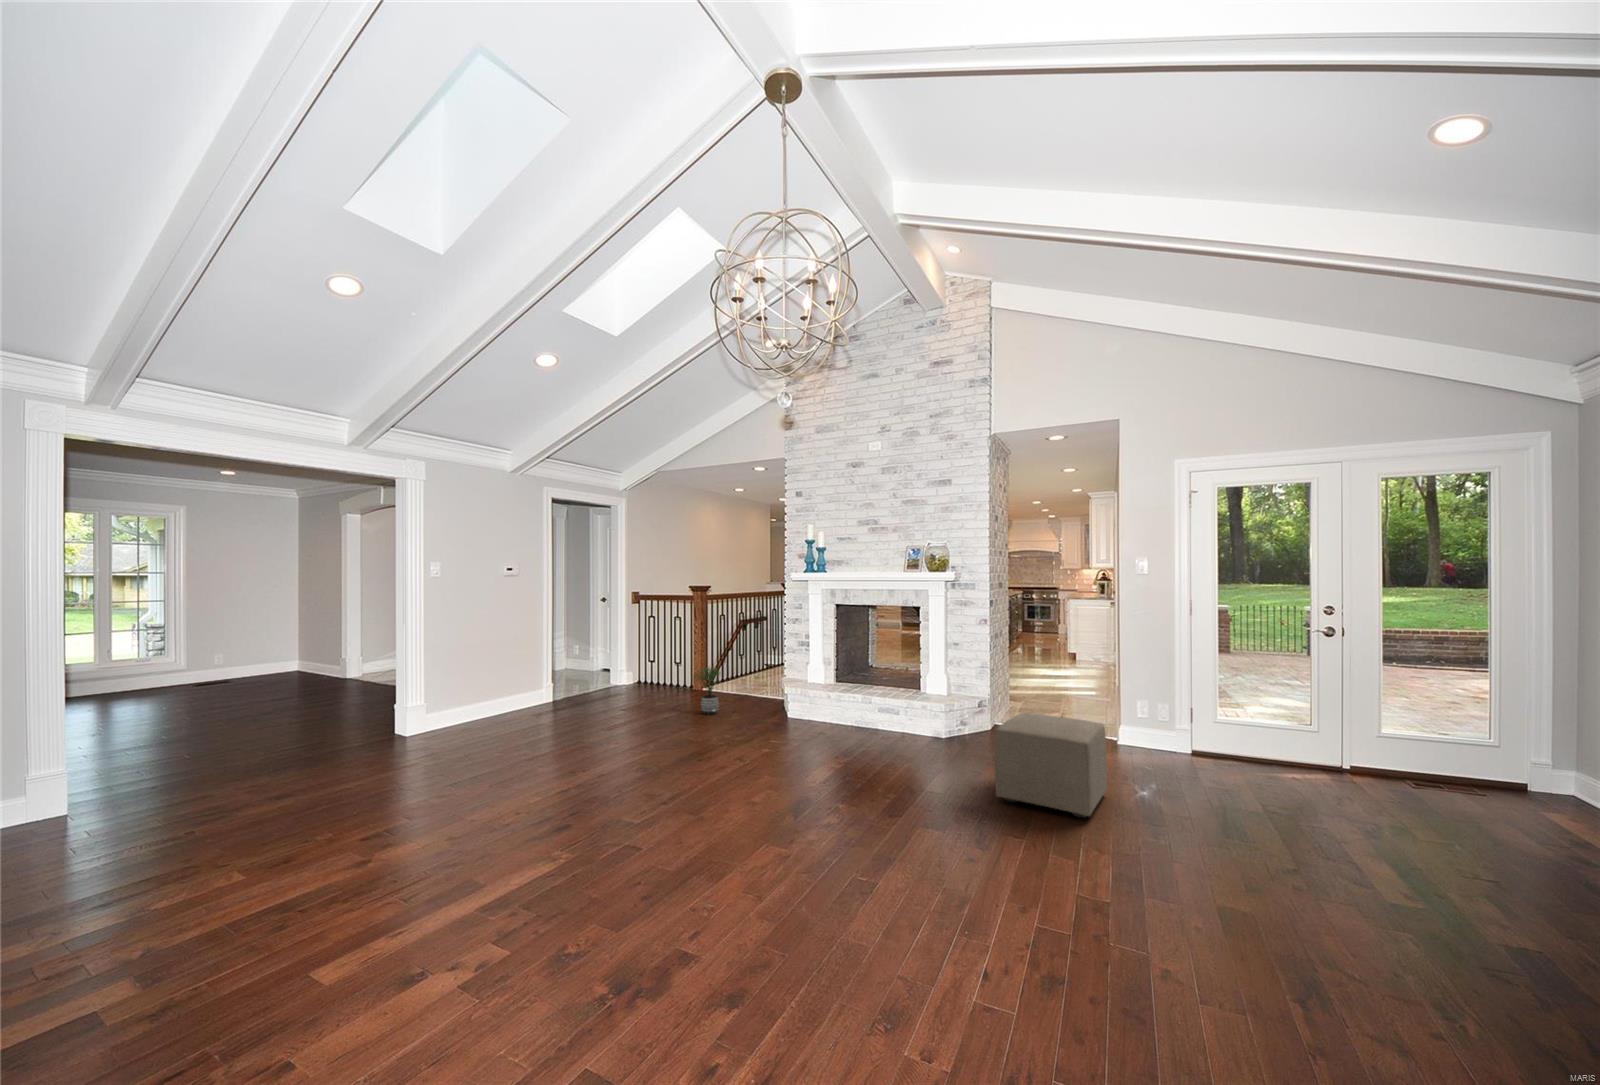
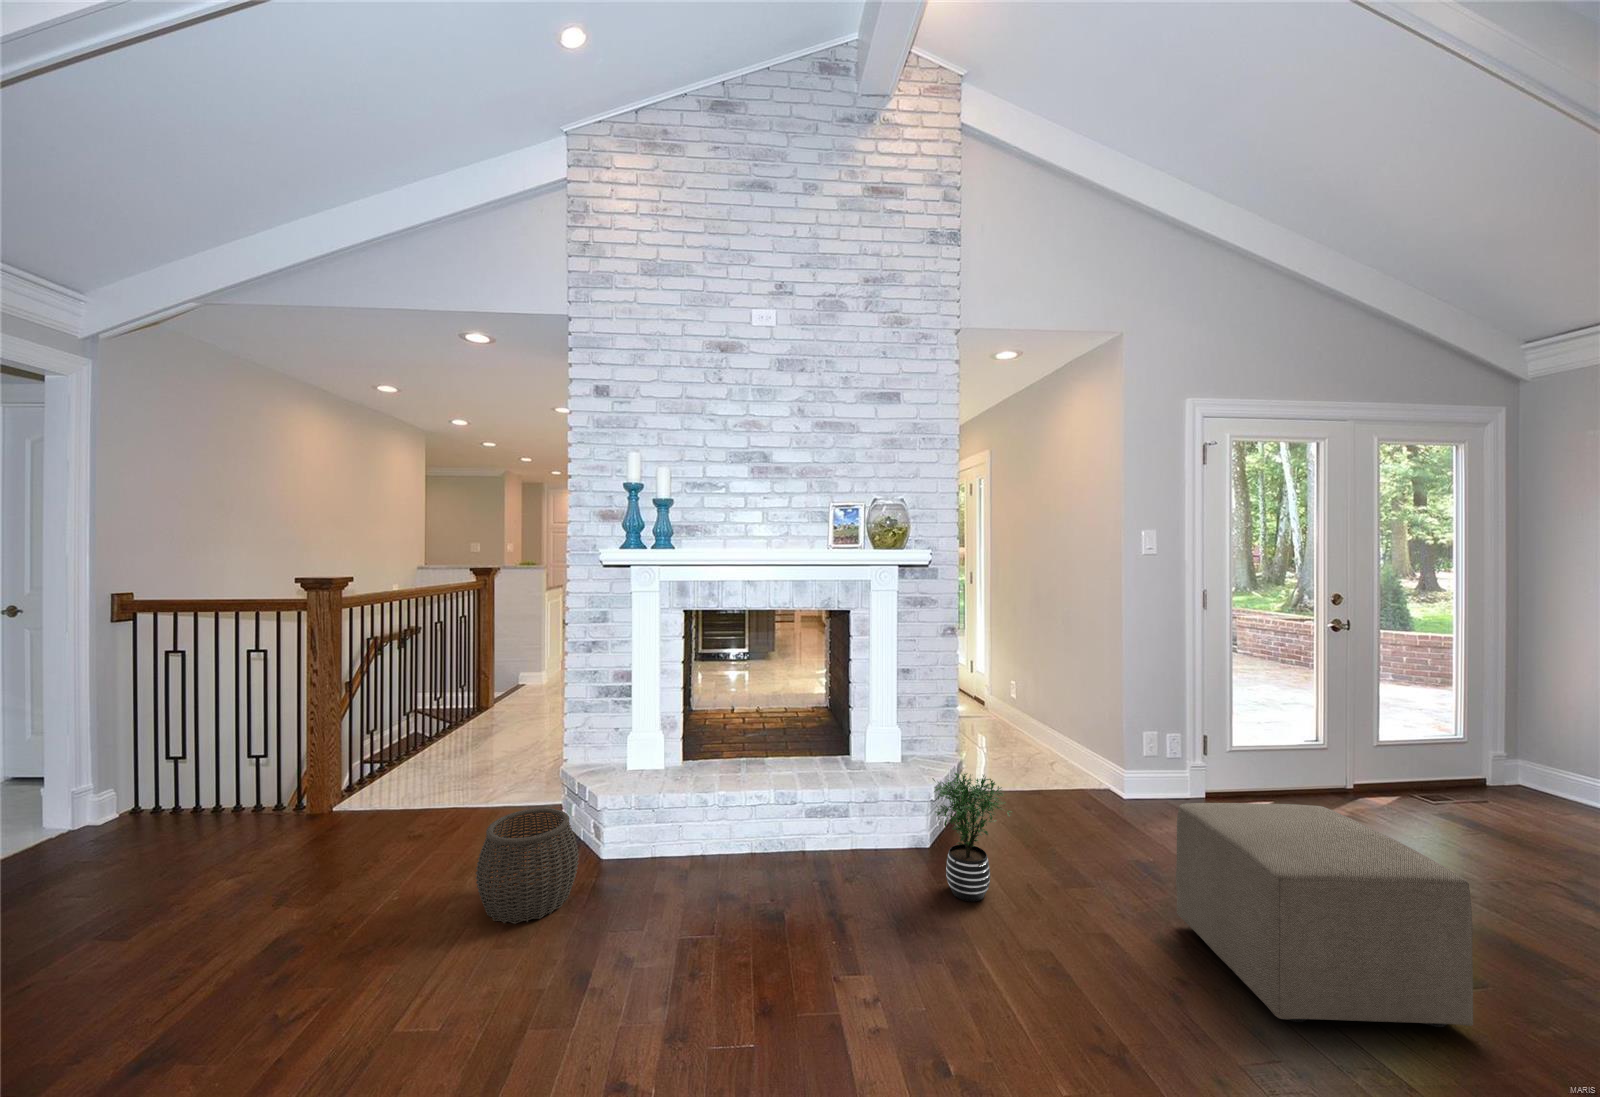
potted plant: present [694,668,719,714] -> present [932,773,1012,902]
woven basket: none [731,687,771,729] -> present [476,808,579,924]

